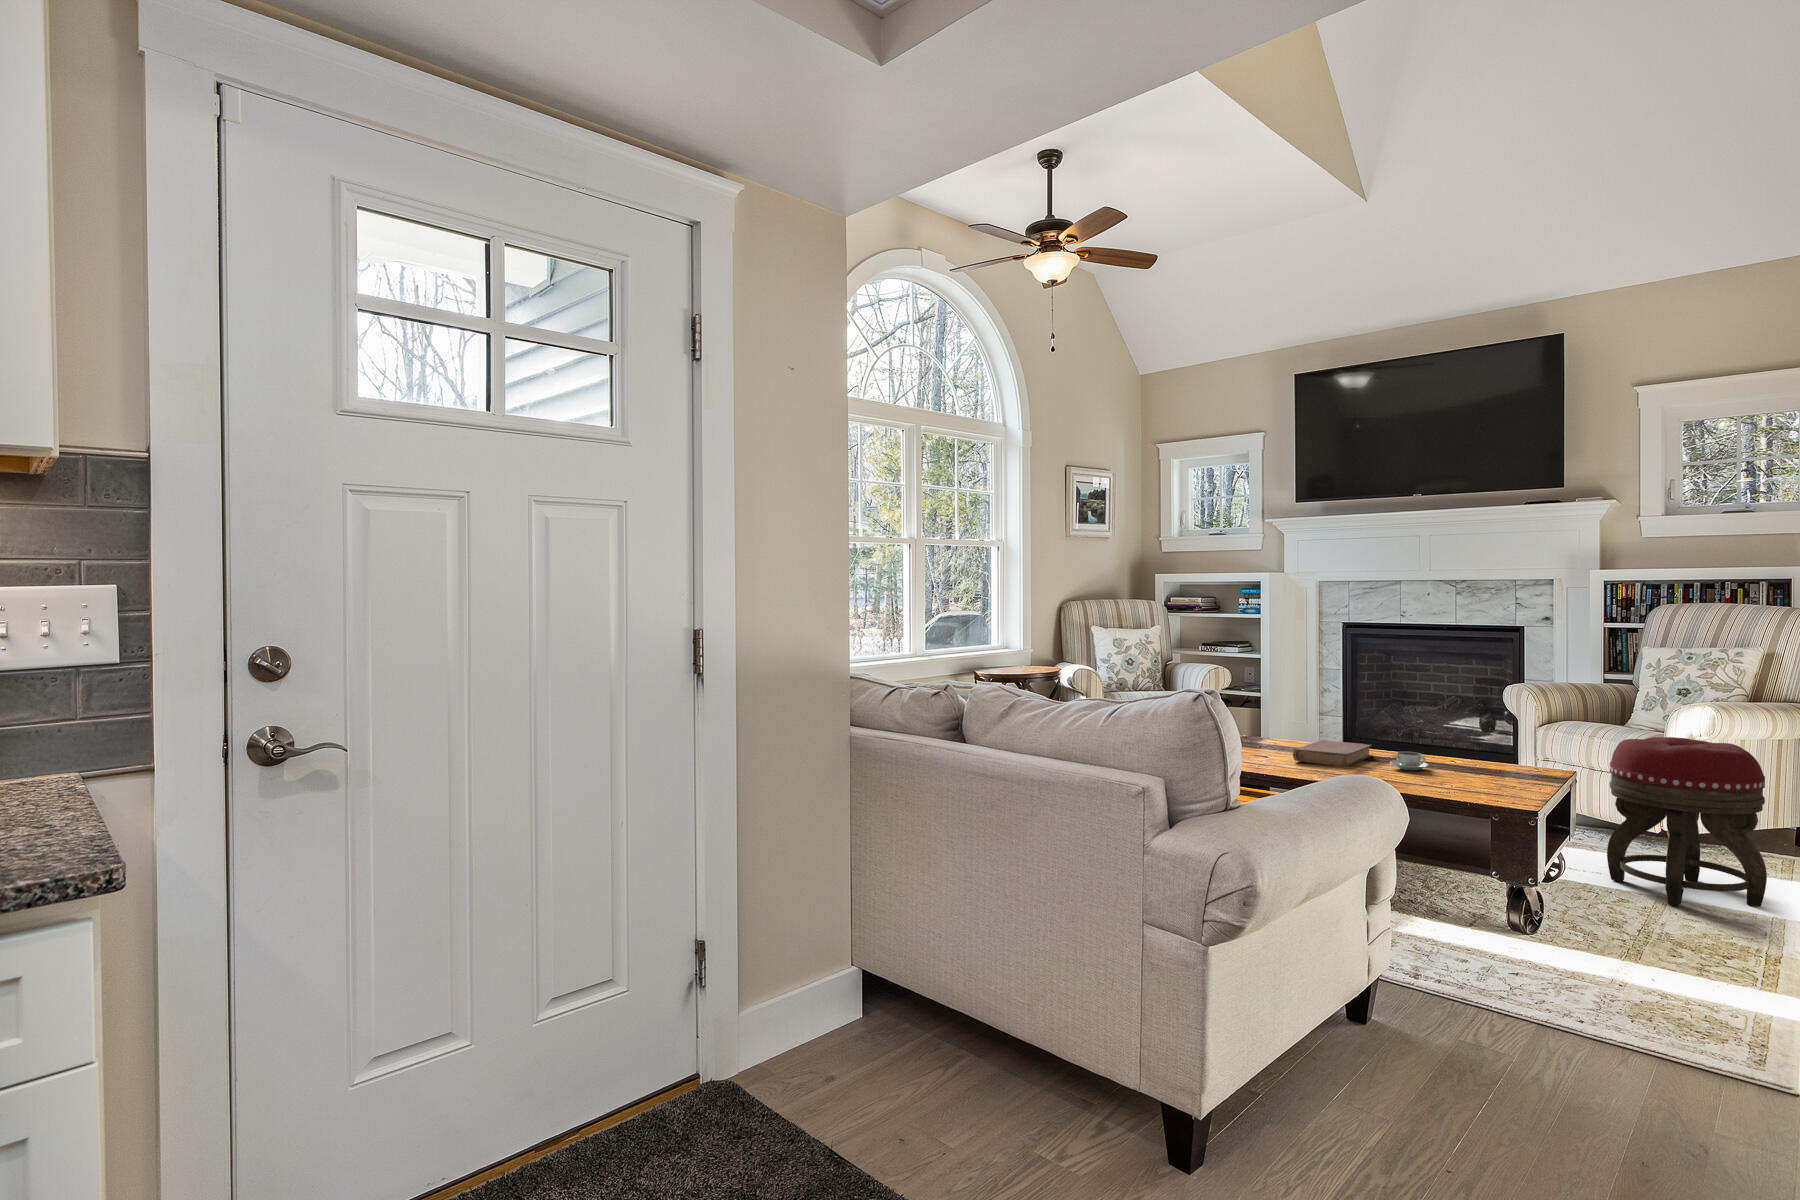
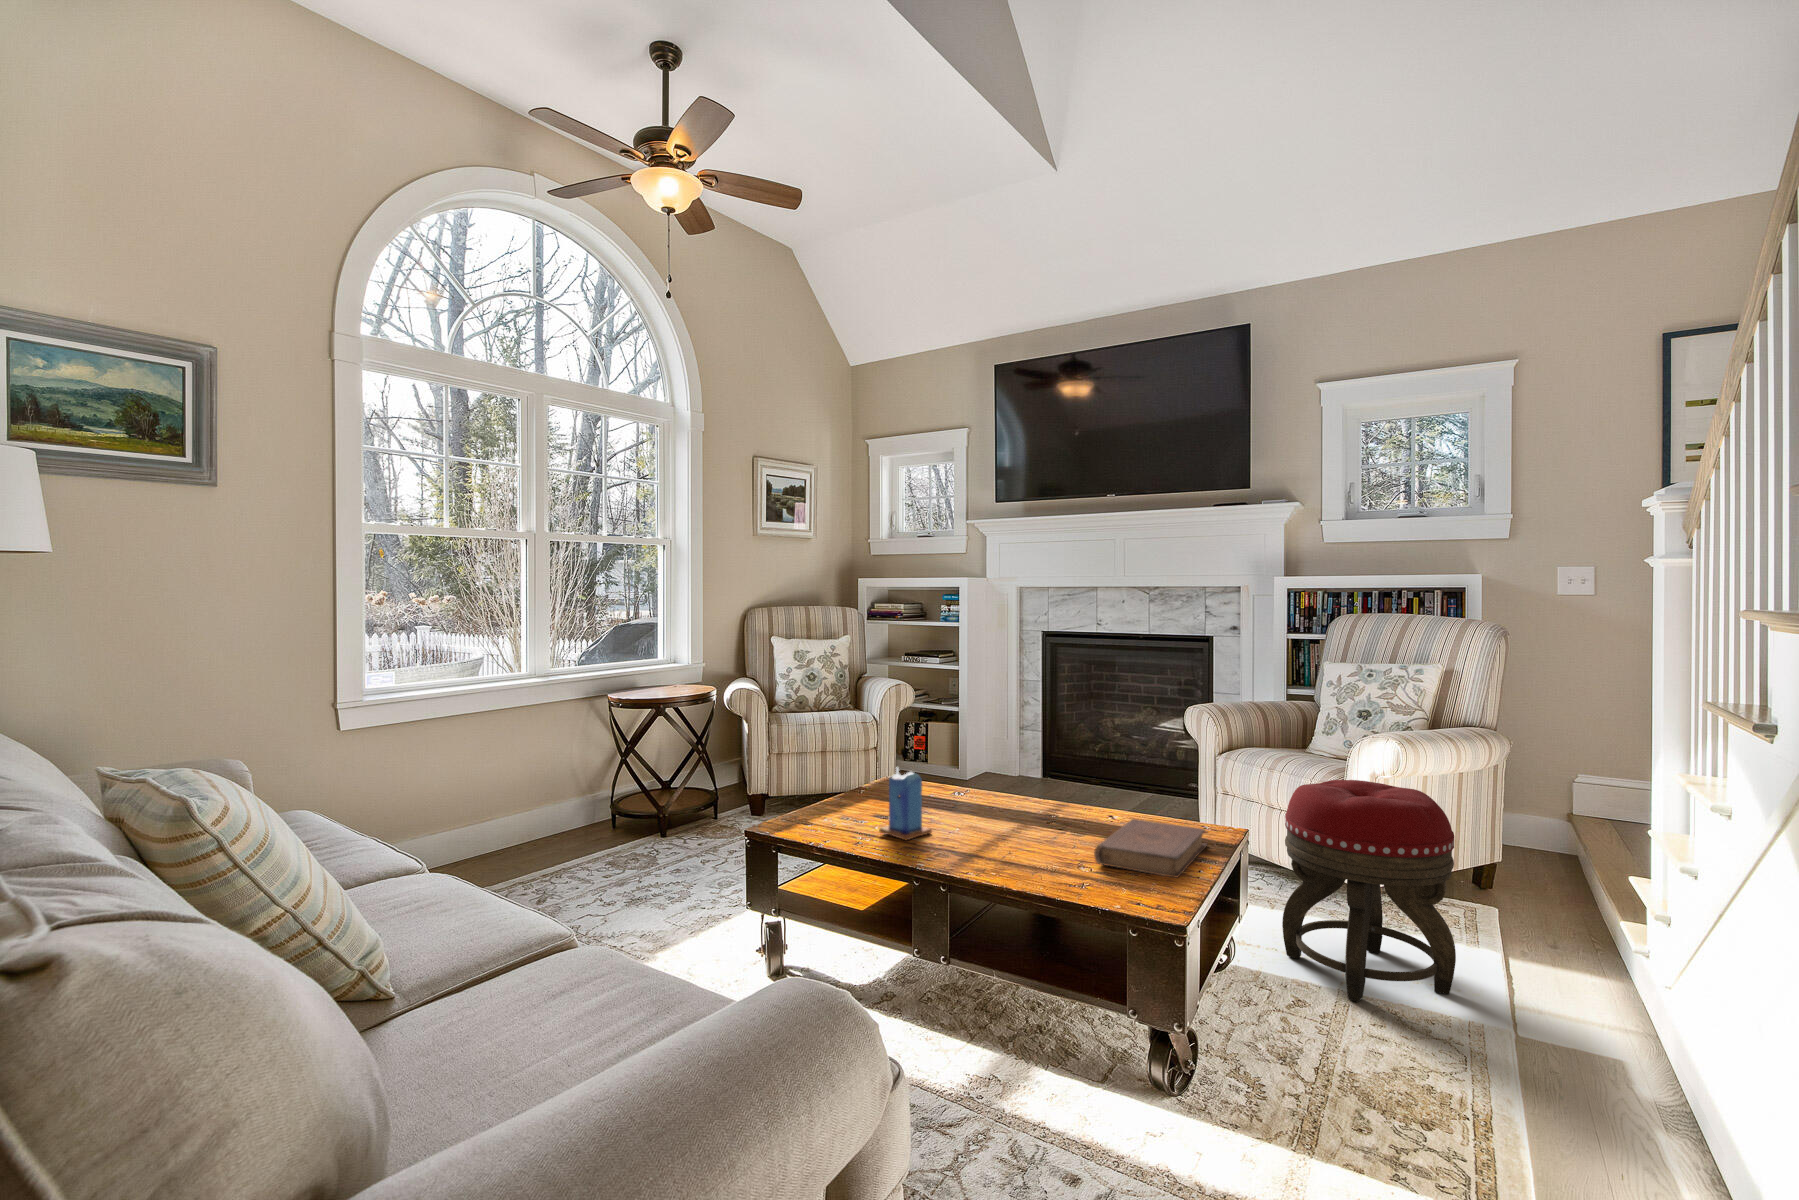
candle: none [1264,716,1307,770] -> present [879,768,932,840]
book: present [1293,740,1373,767] -> present [1094,819,1208,878]
coffee cup: present [1390,752,1428,770] -> none [1031,809,1076,836]

